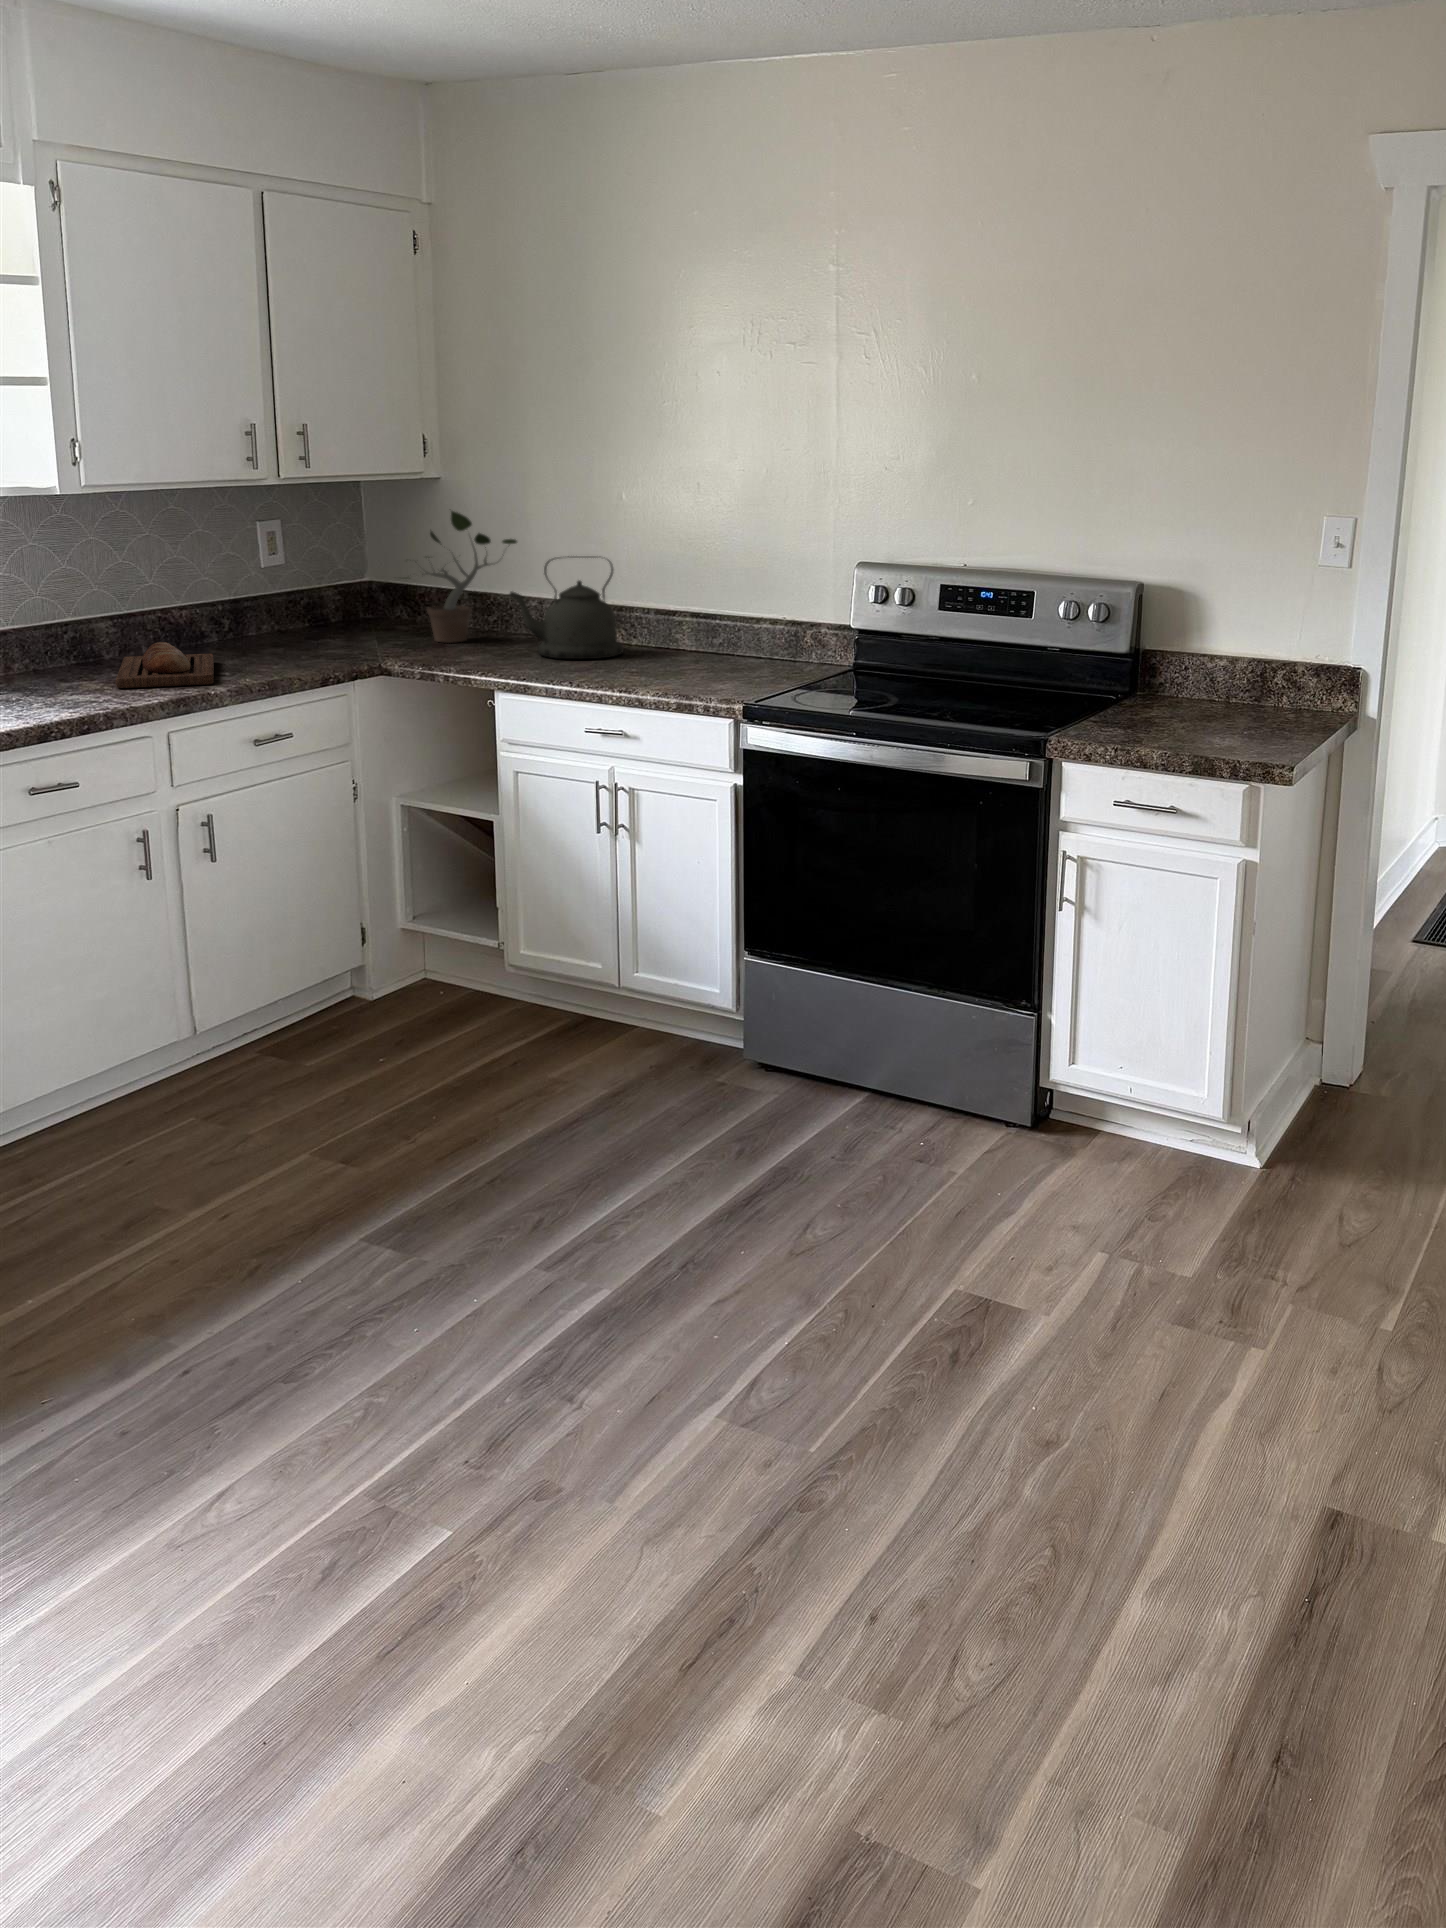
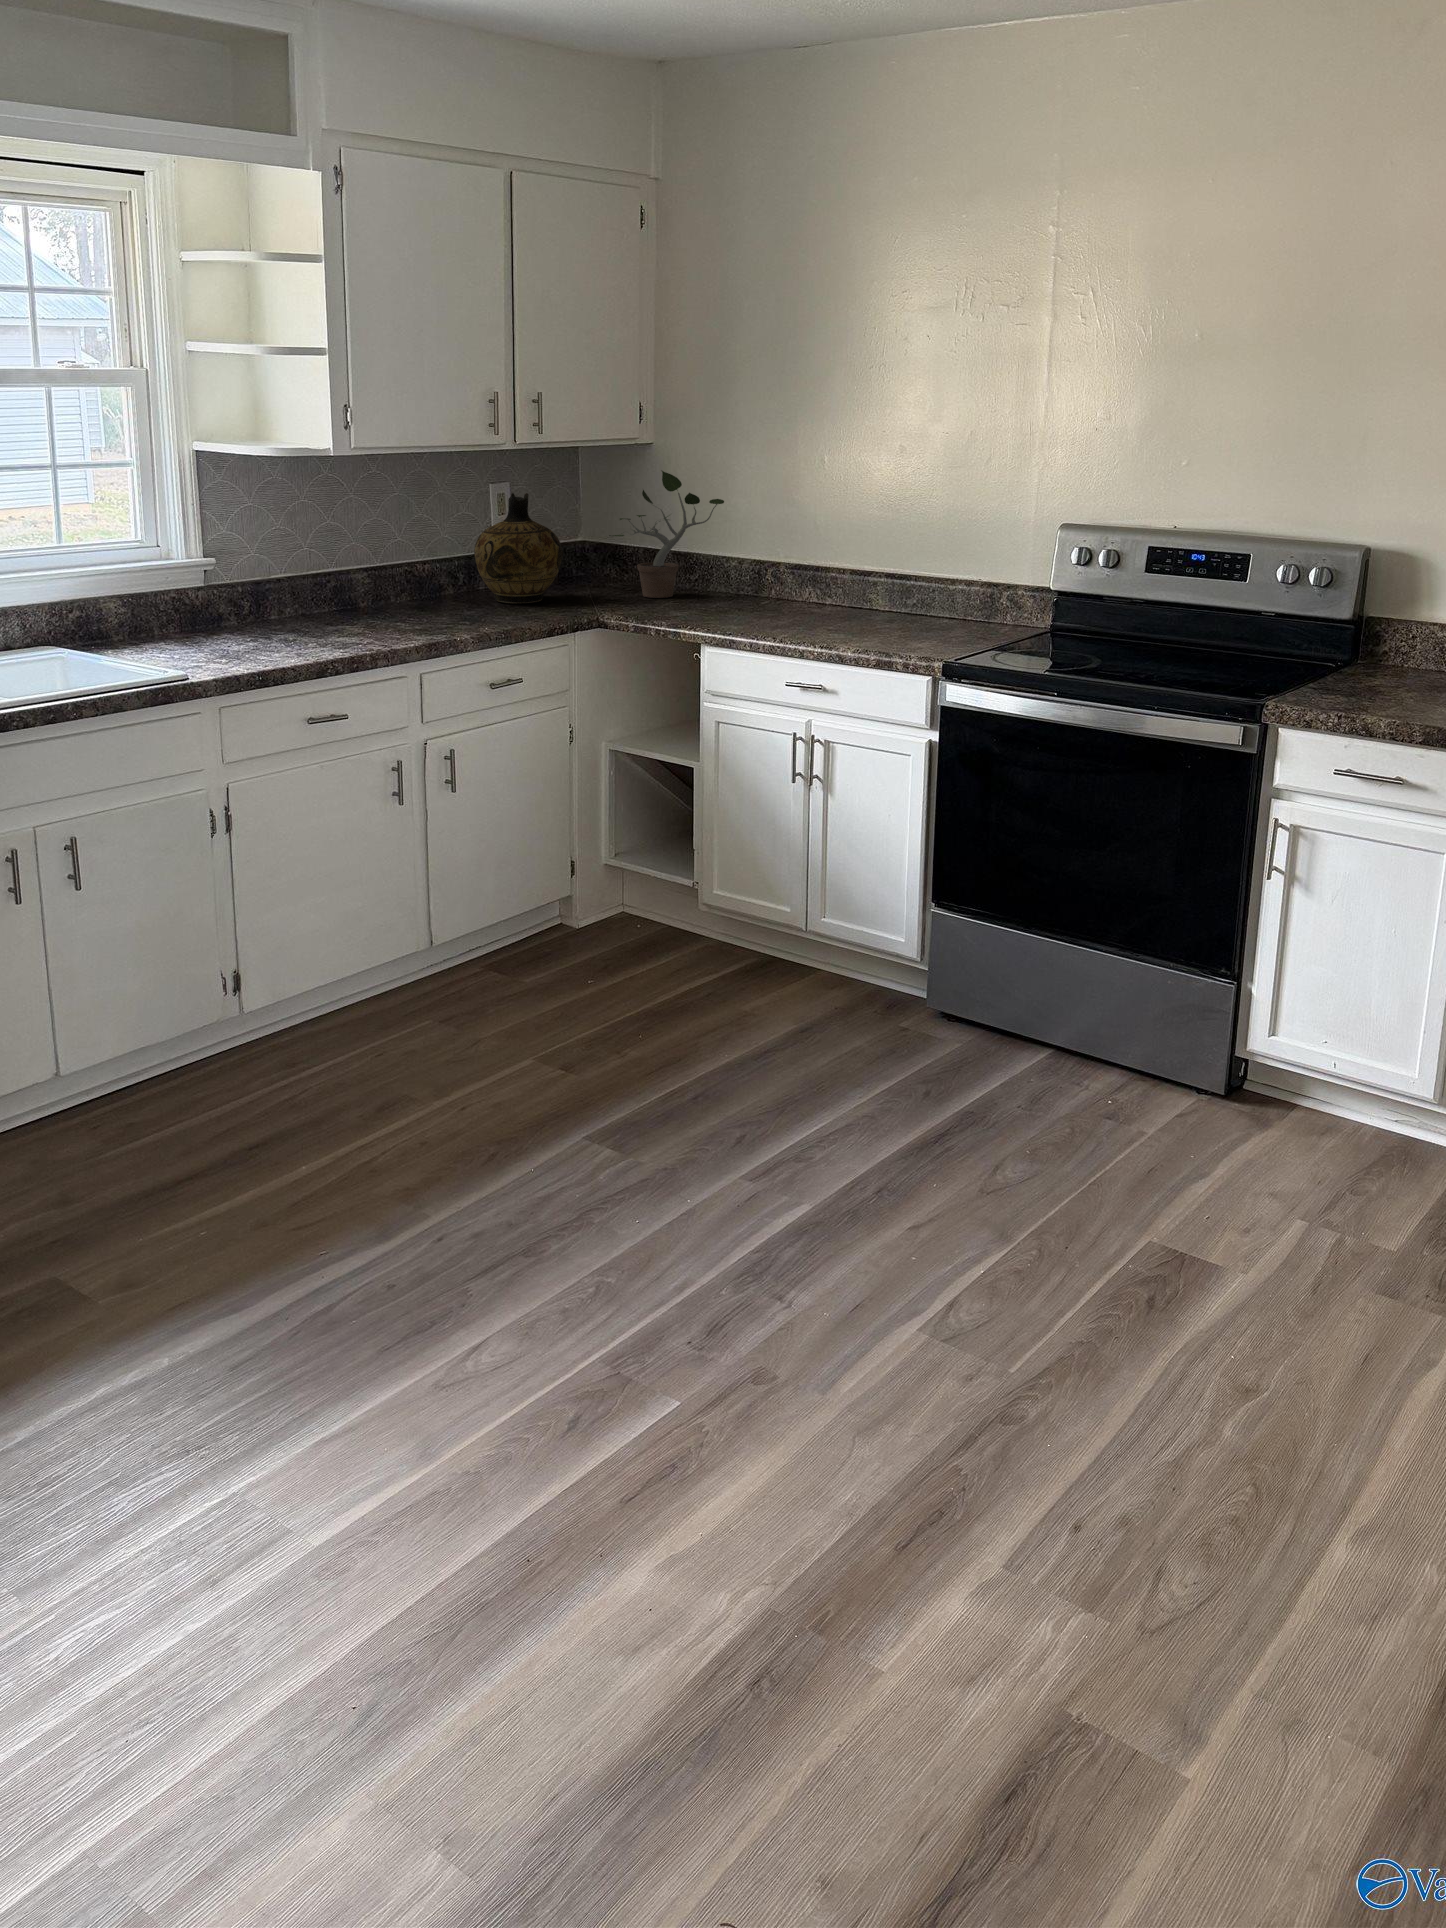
ceramic jug: none [244,534,343,652] -> present [474,493,562,603]
kettle: present [510,556,624,659] -> none [718,516,824,616]
bread loaf: present [116,642,214,688] -> none [370,592,453,633]

